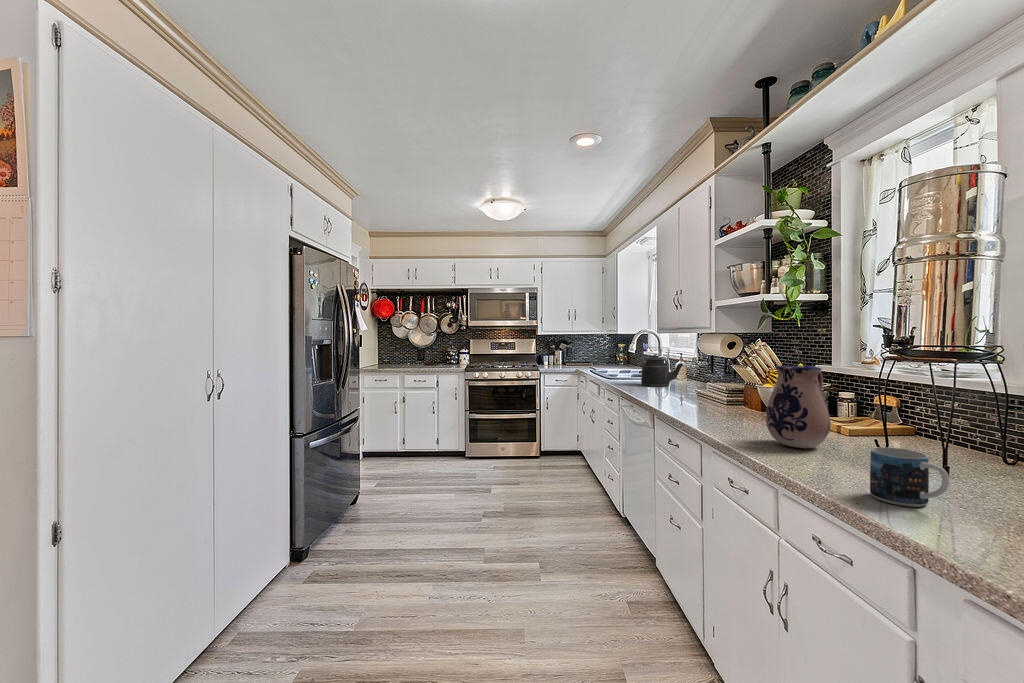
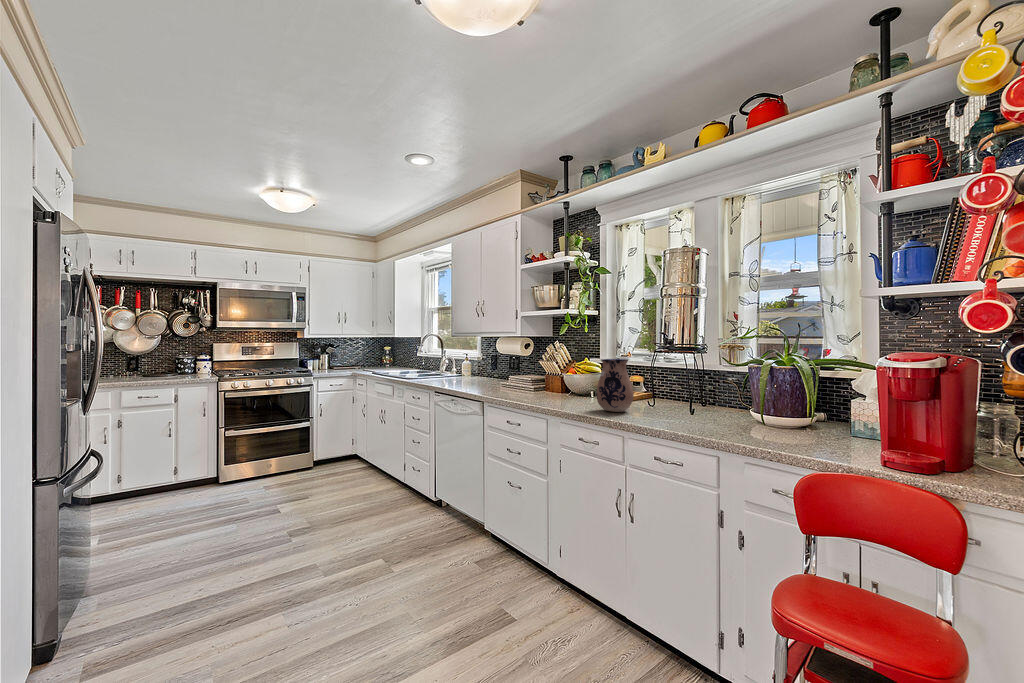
kettle: present [641,348,683,387] -> none [443,349,477,383]
mug: present [870,447,949,507] -> none [682,401,721,431]

